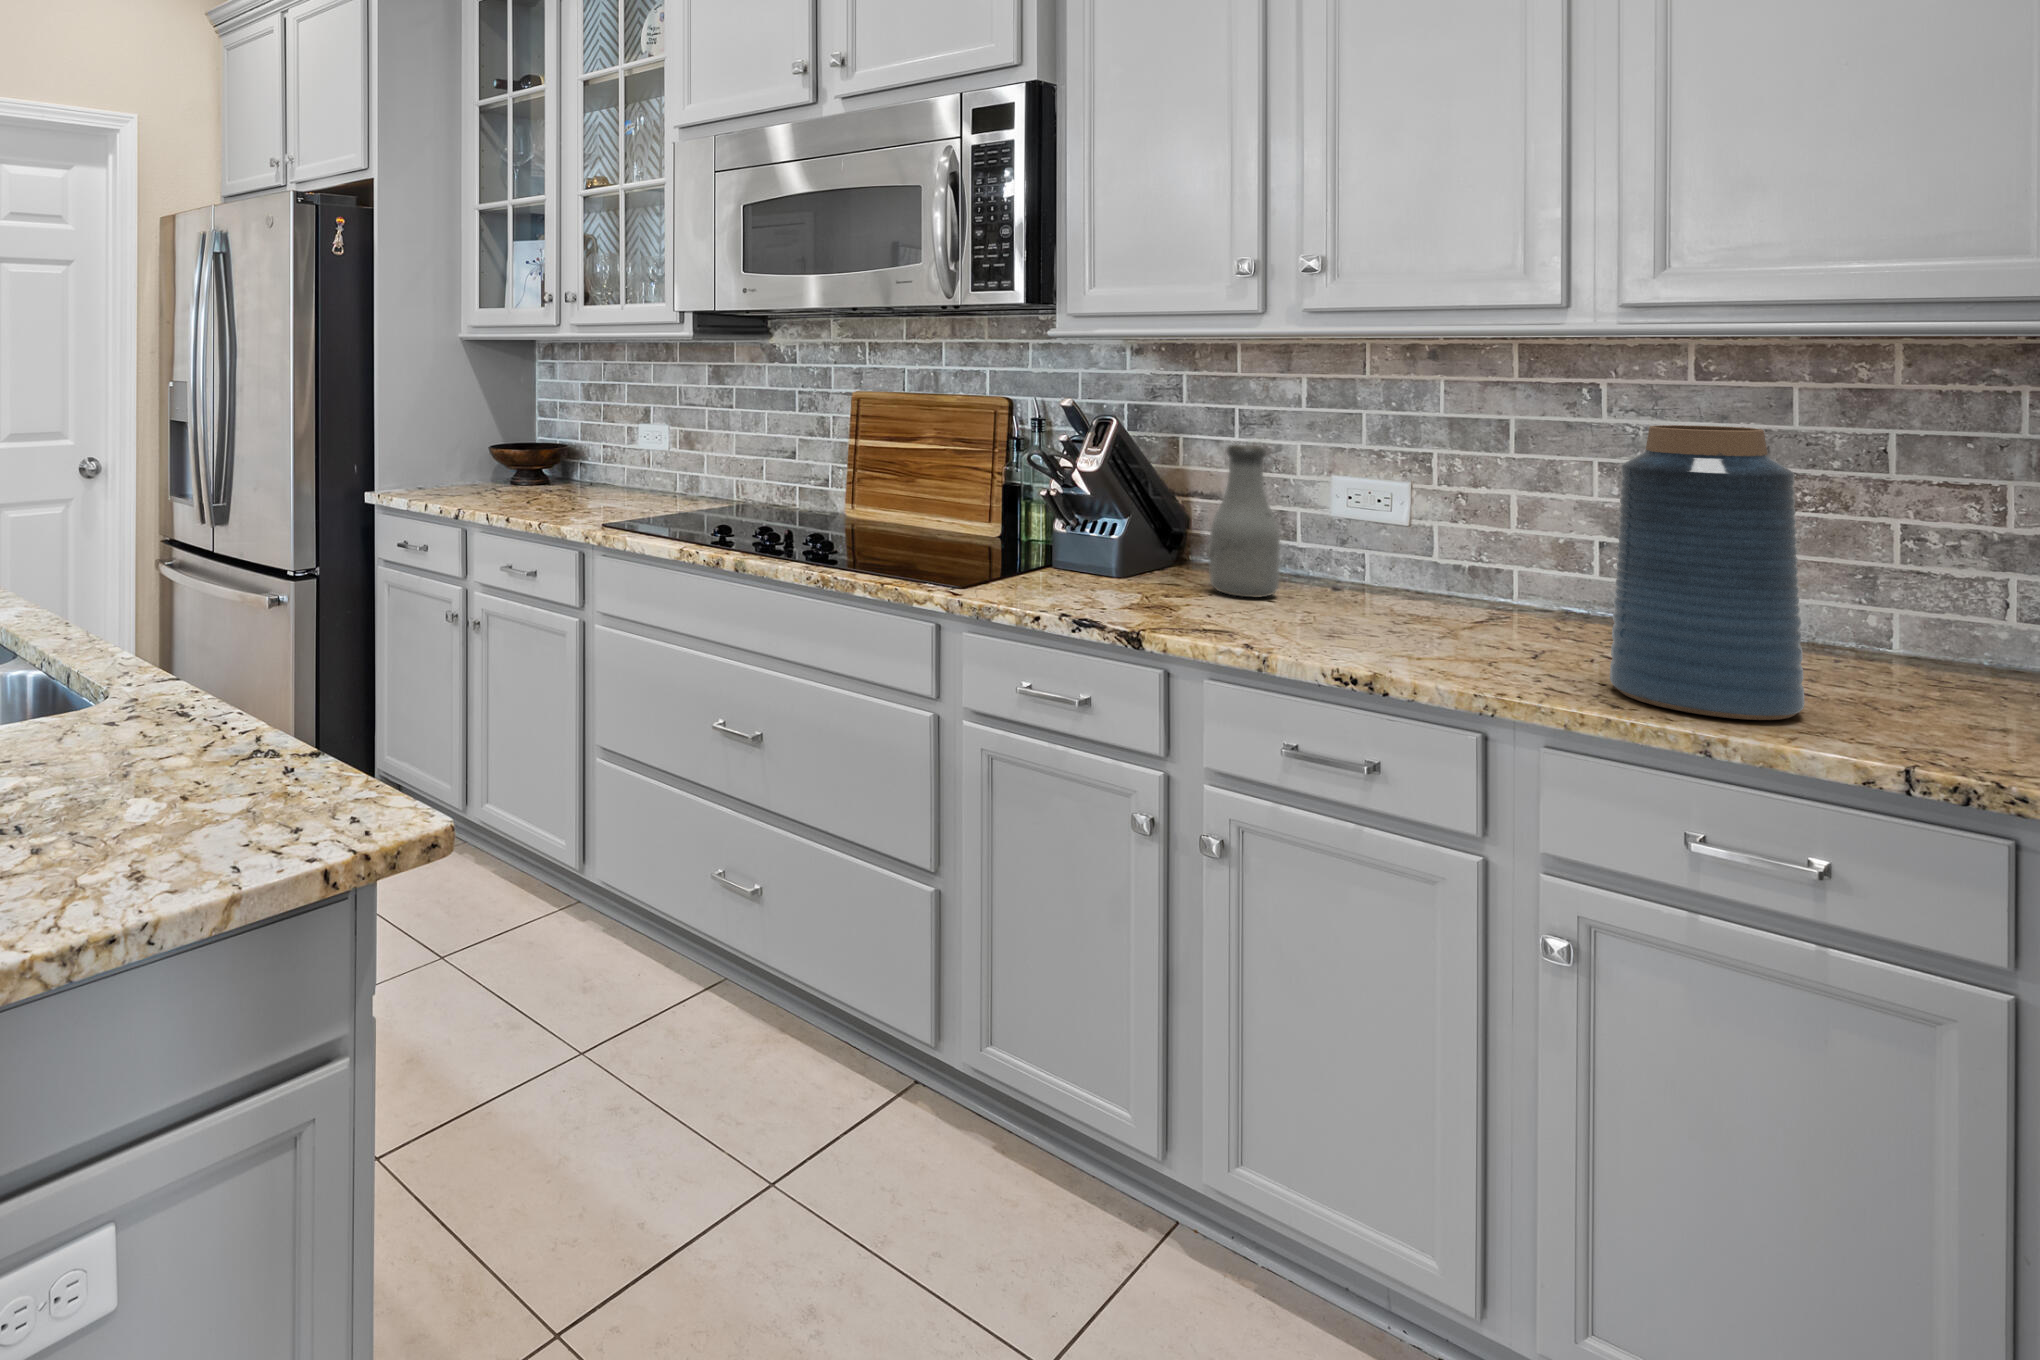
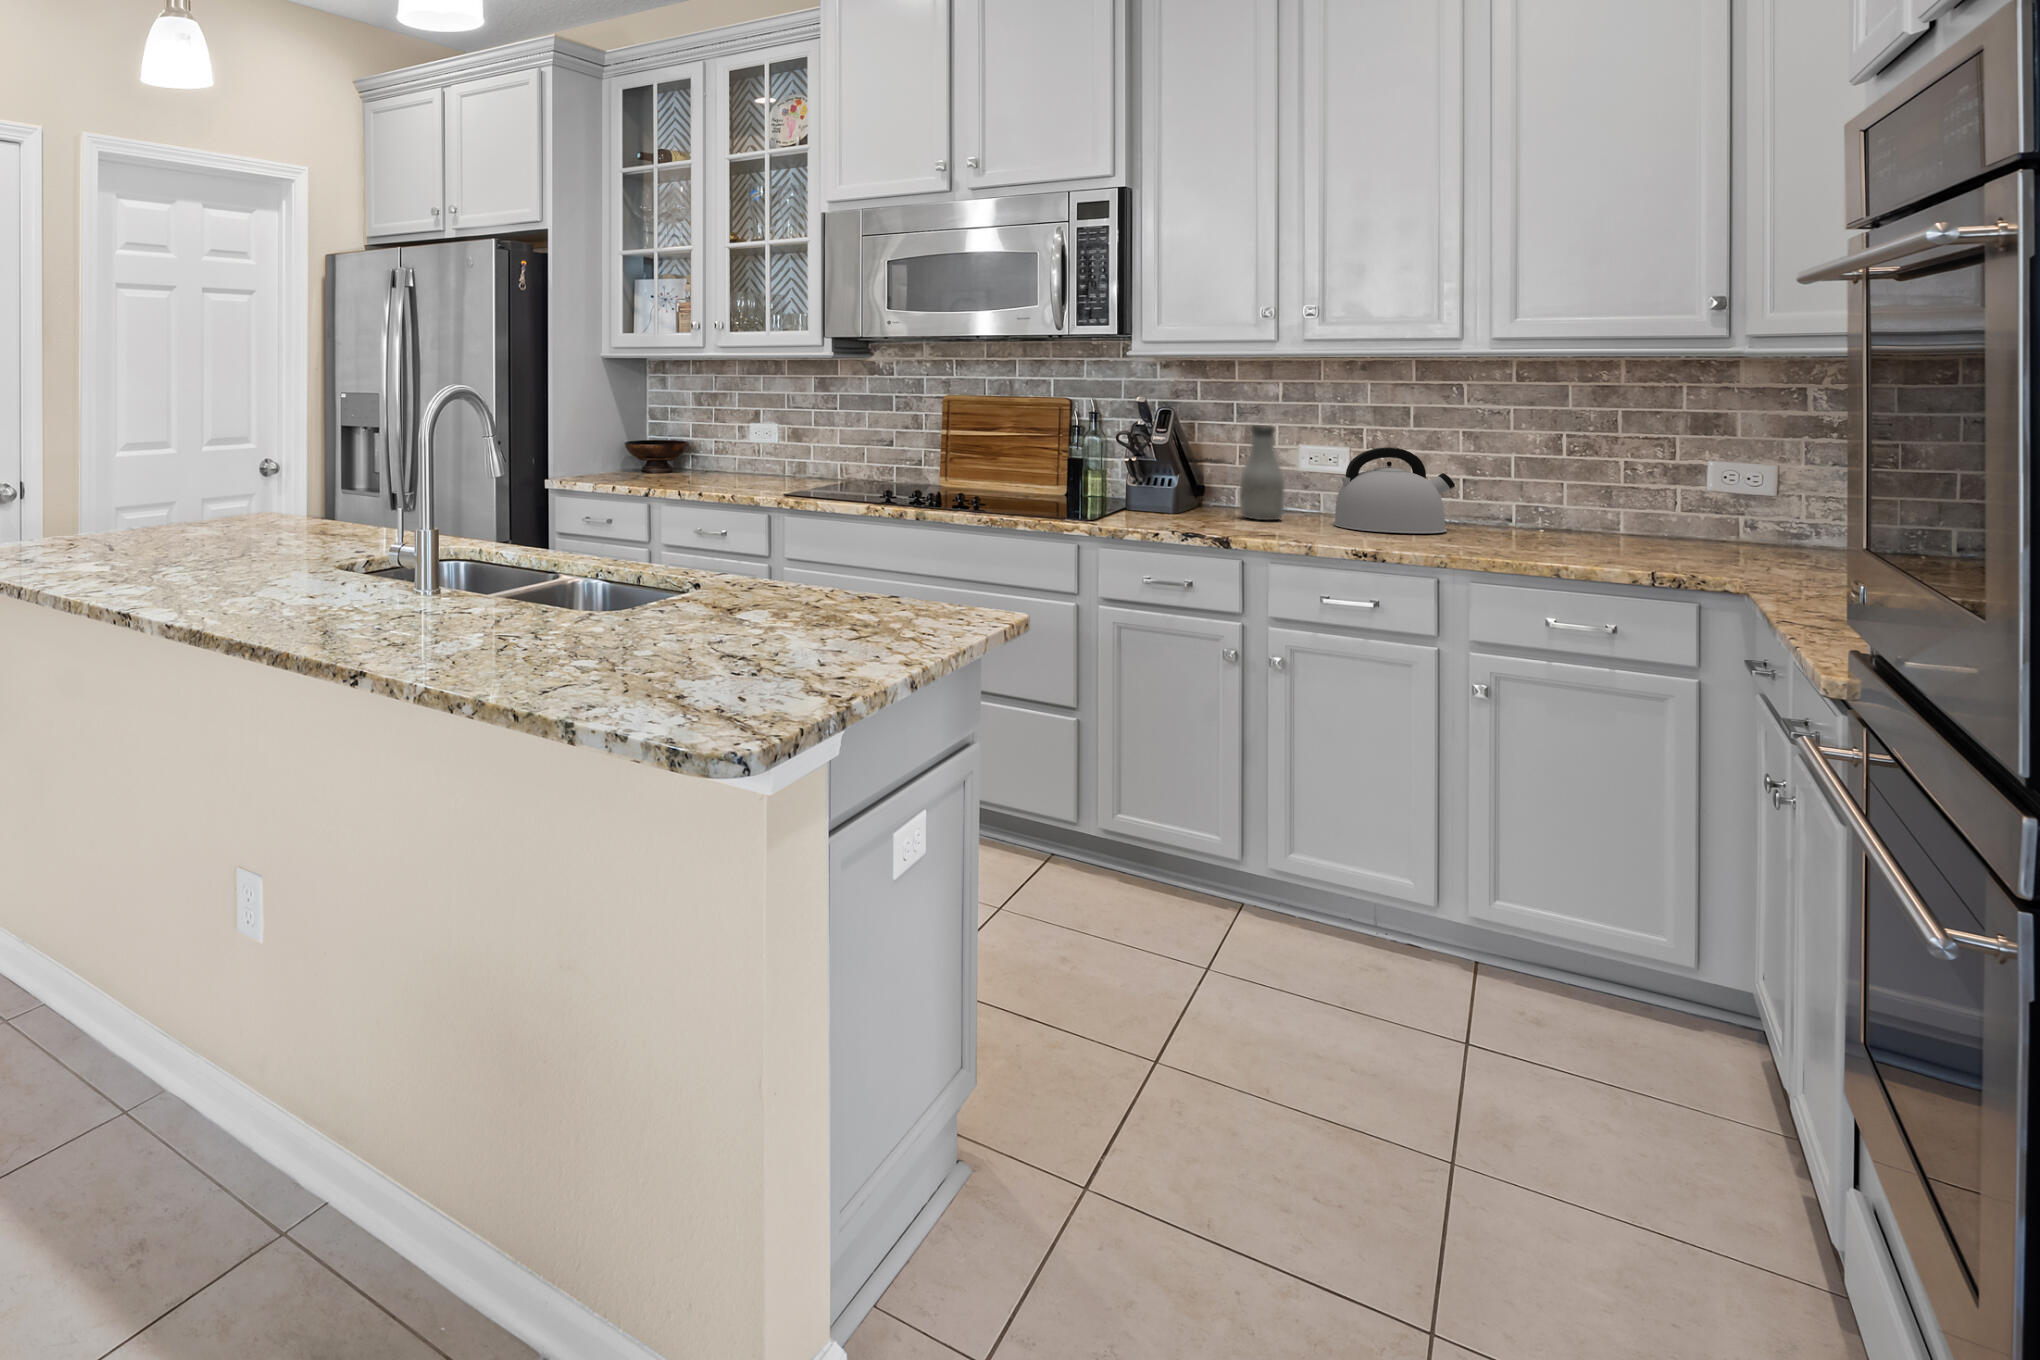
vase: present [1610,425,1804,720] -> none [1498,406,1596,560]
kettle: none [1354,488,1566,638] -> present [1334,448,1455,533]

